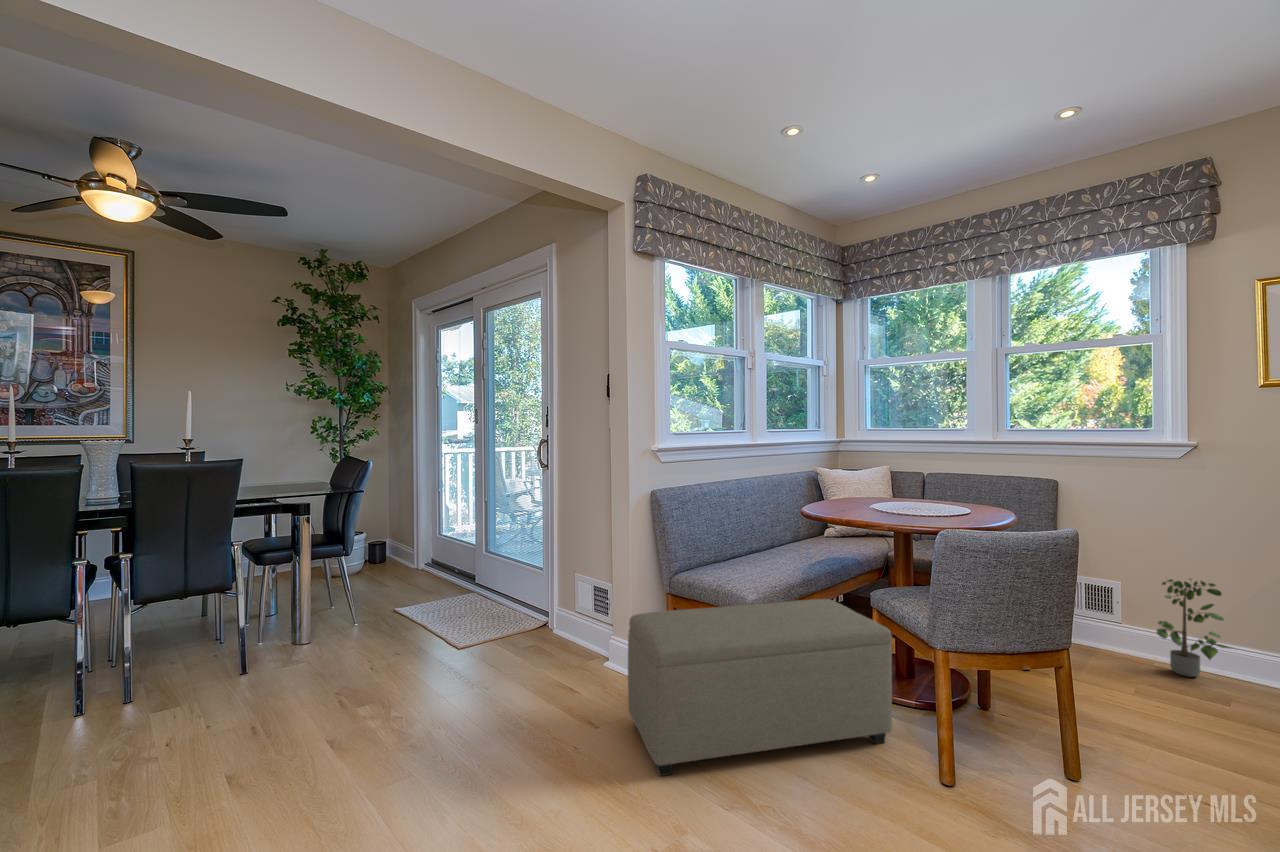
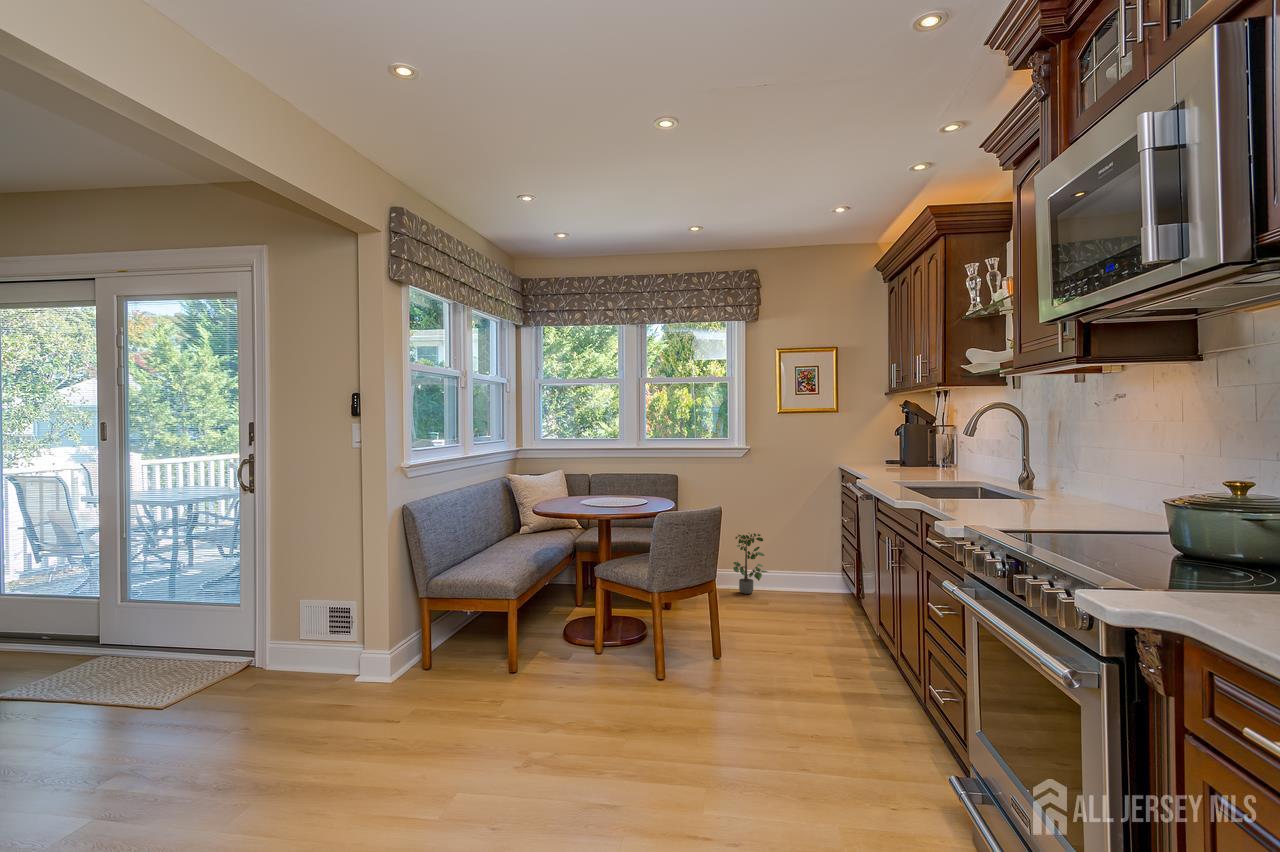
ottoman: present [628,599,892,776] -> none [428,579,623,736]

